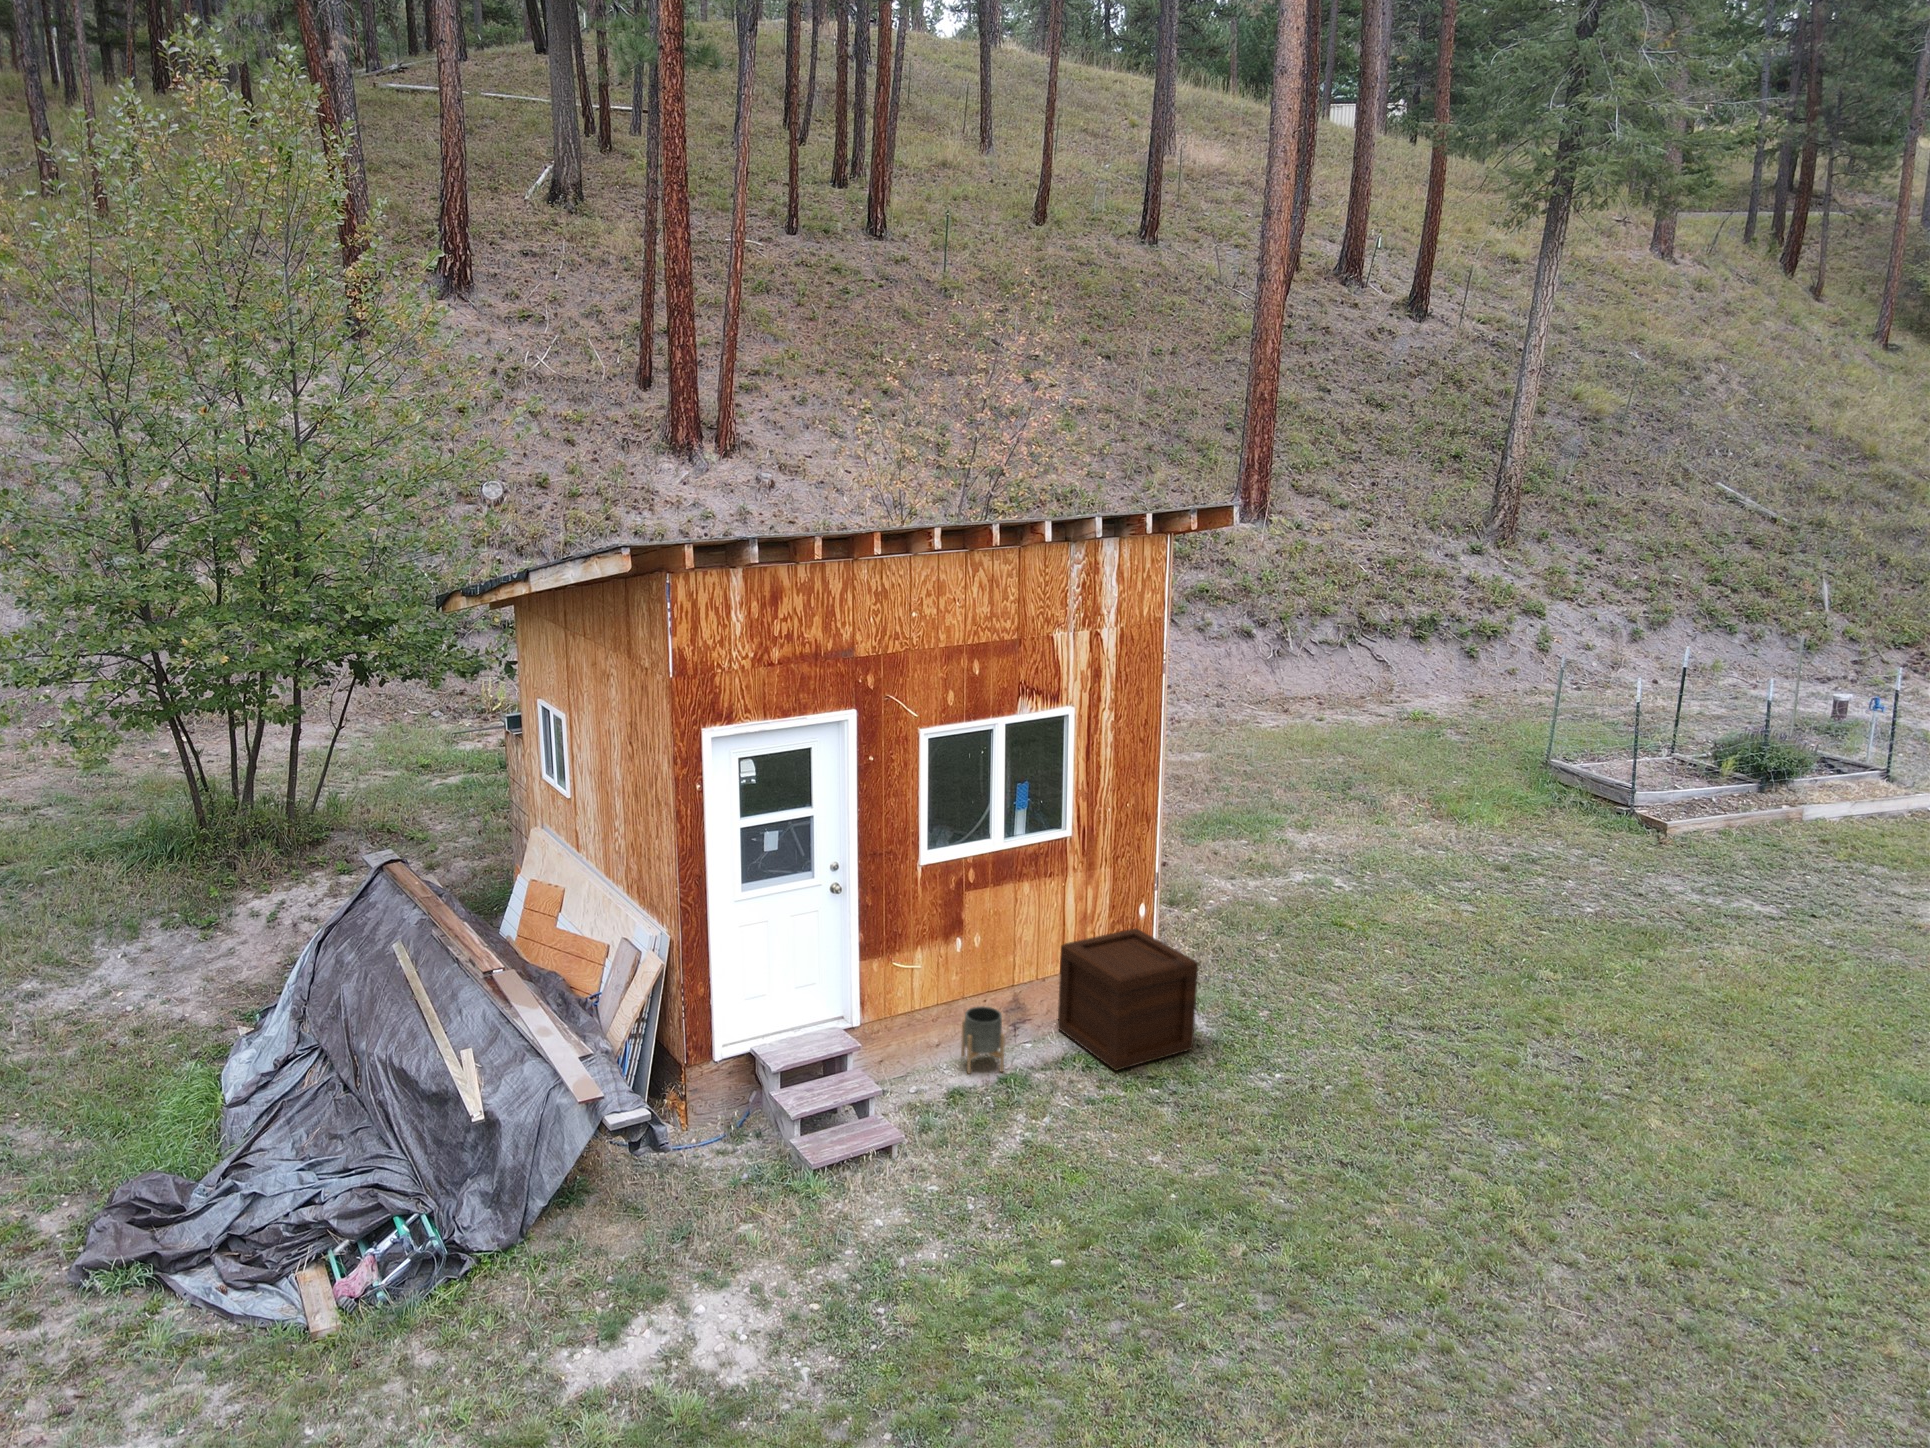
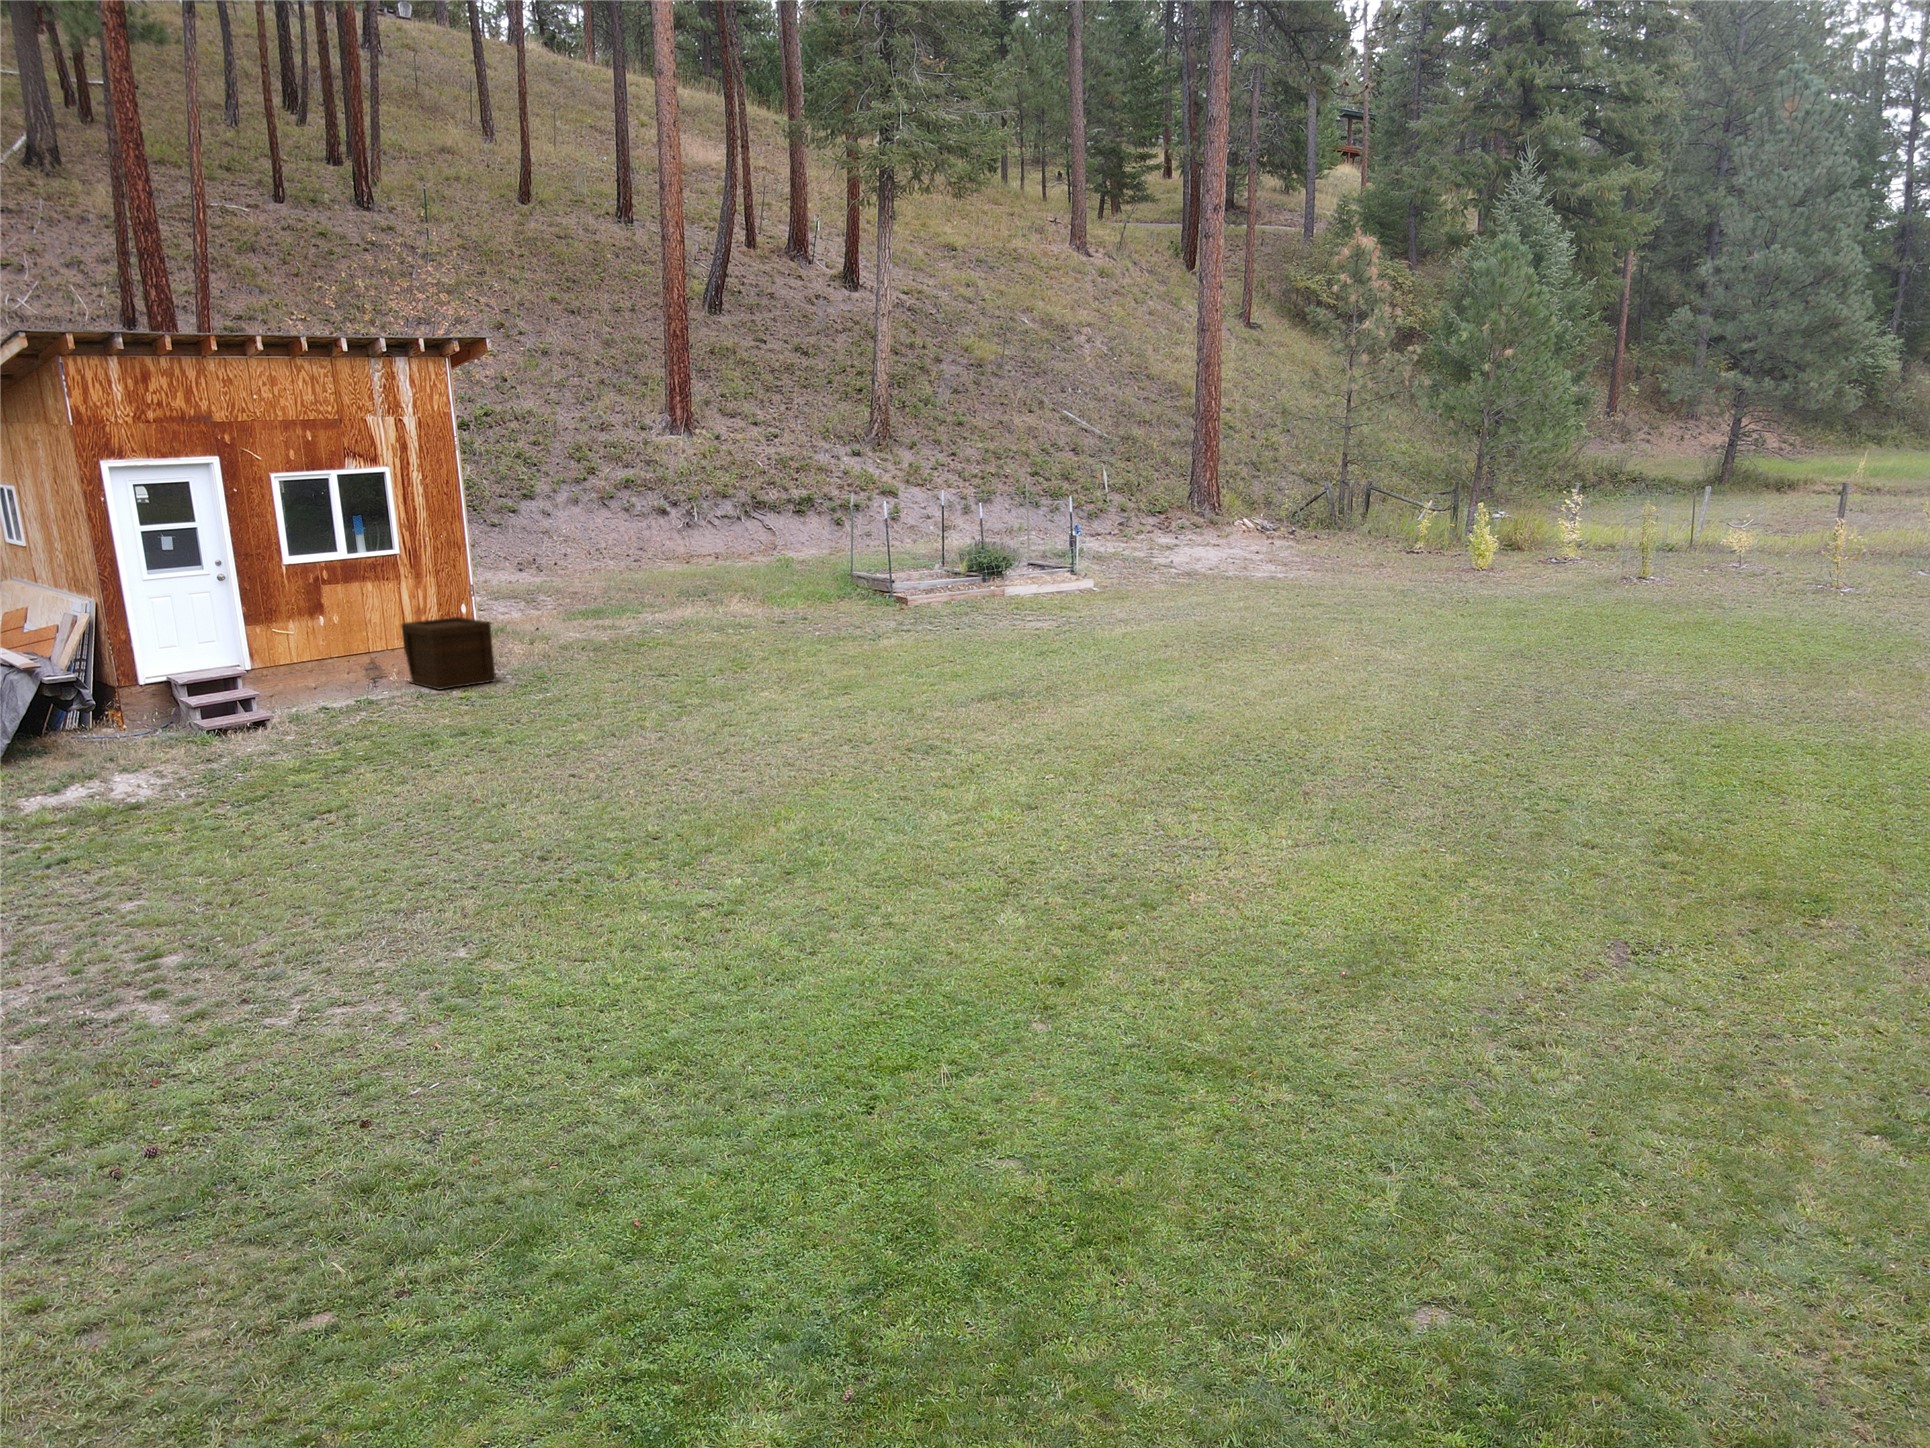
planter: present [961,1006,1005,1073] -> none [330,659,361,698]

